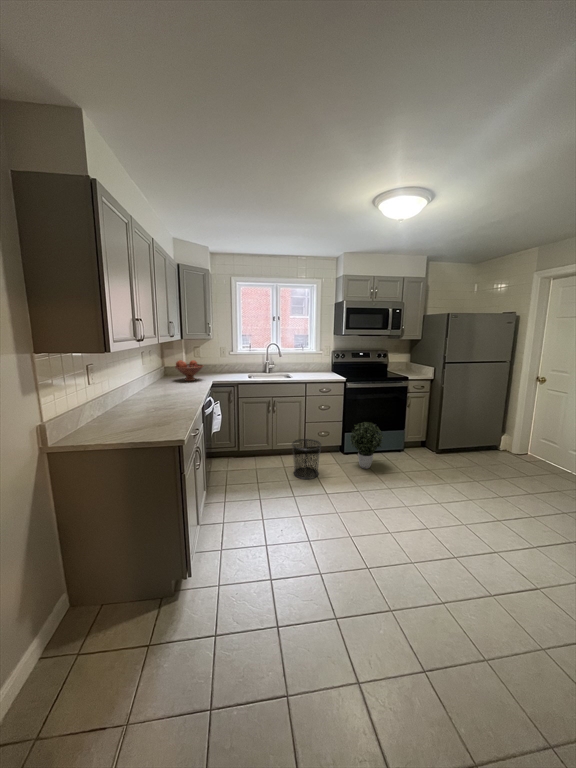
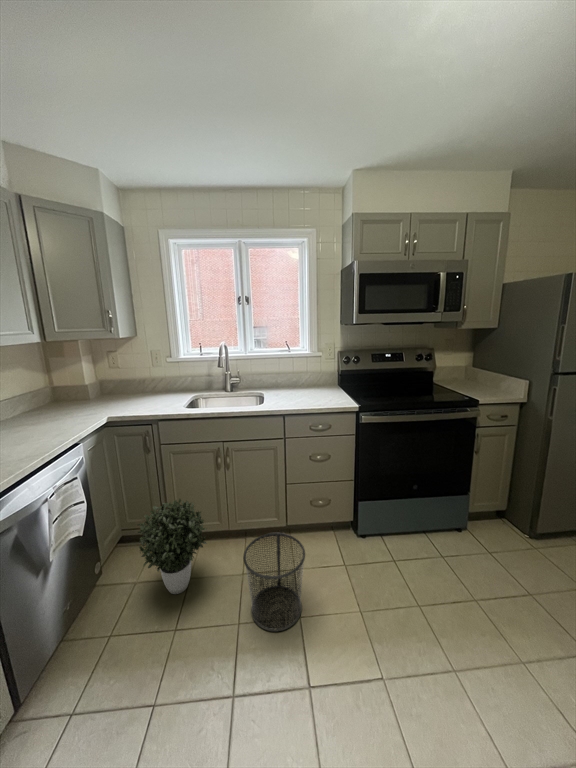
fruit bowl: present [175,360,203,381] -> none [29,378,92,419]
potted plant: present [350,422,383,469] -> present [138,499,206,594]

